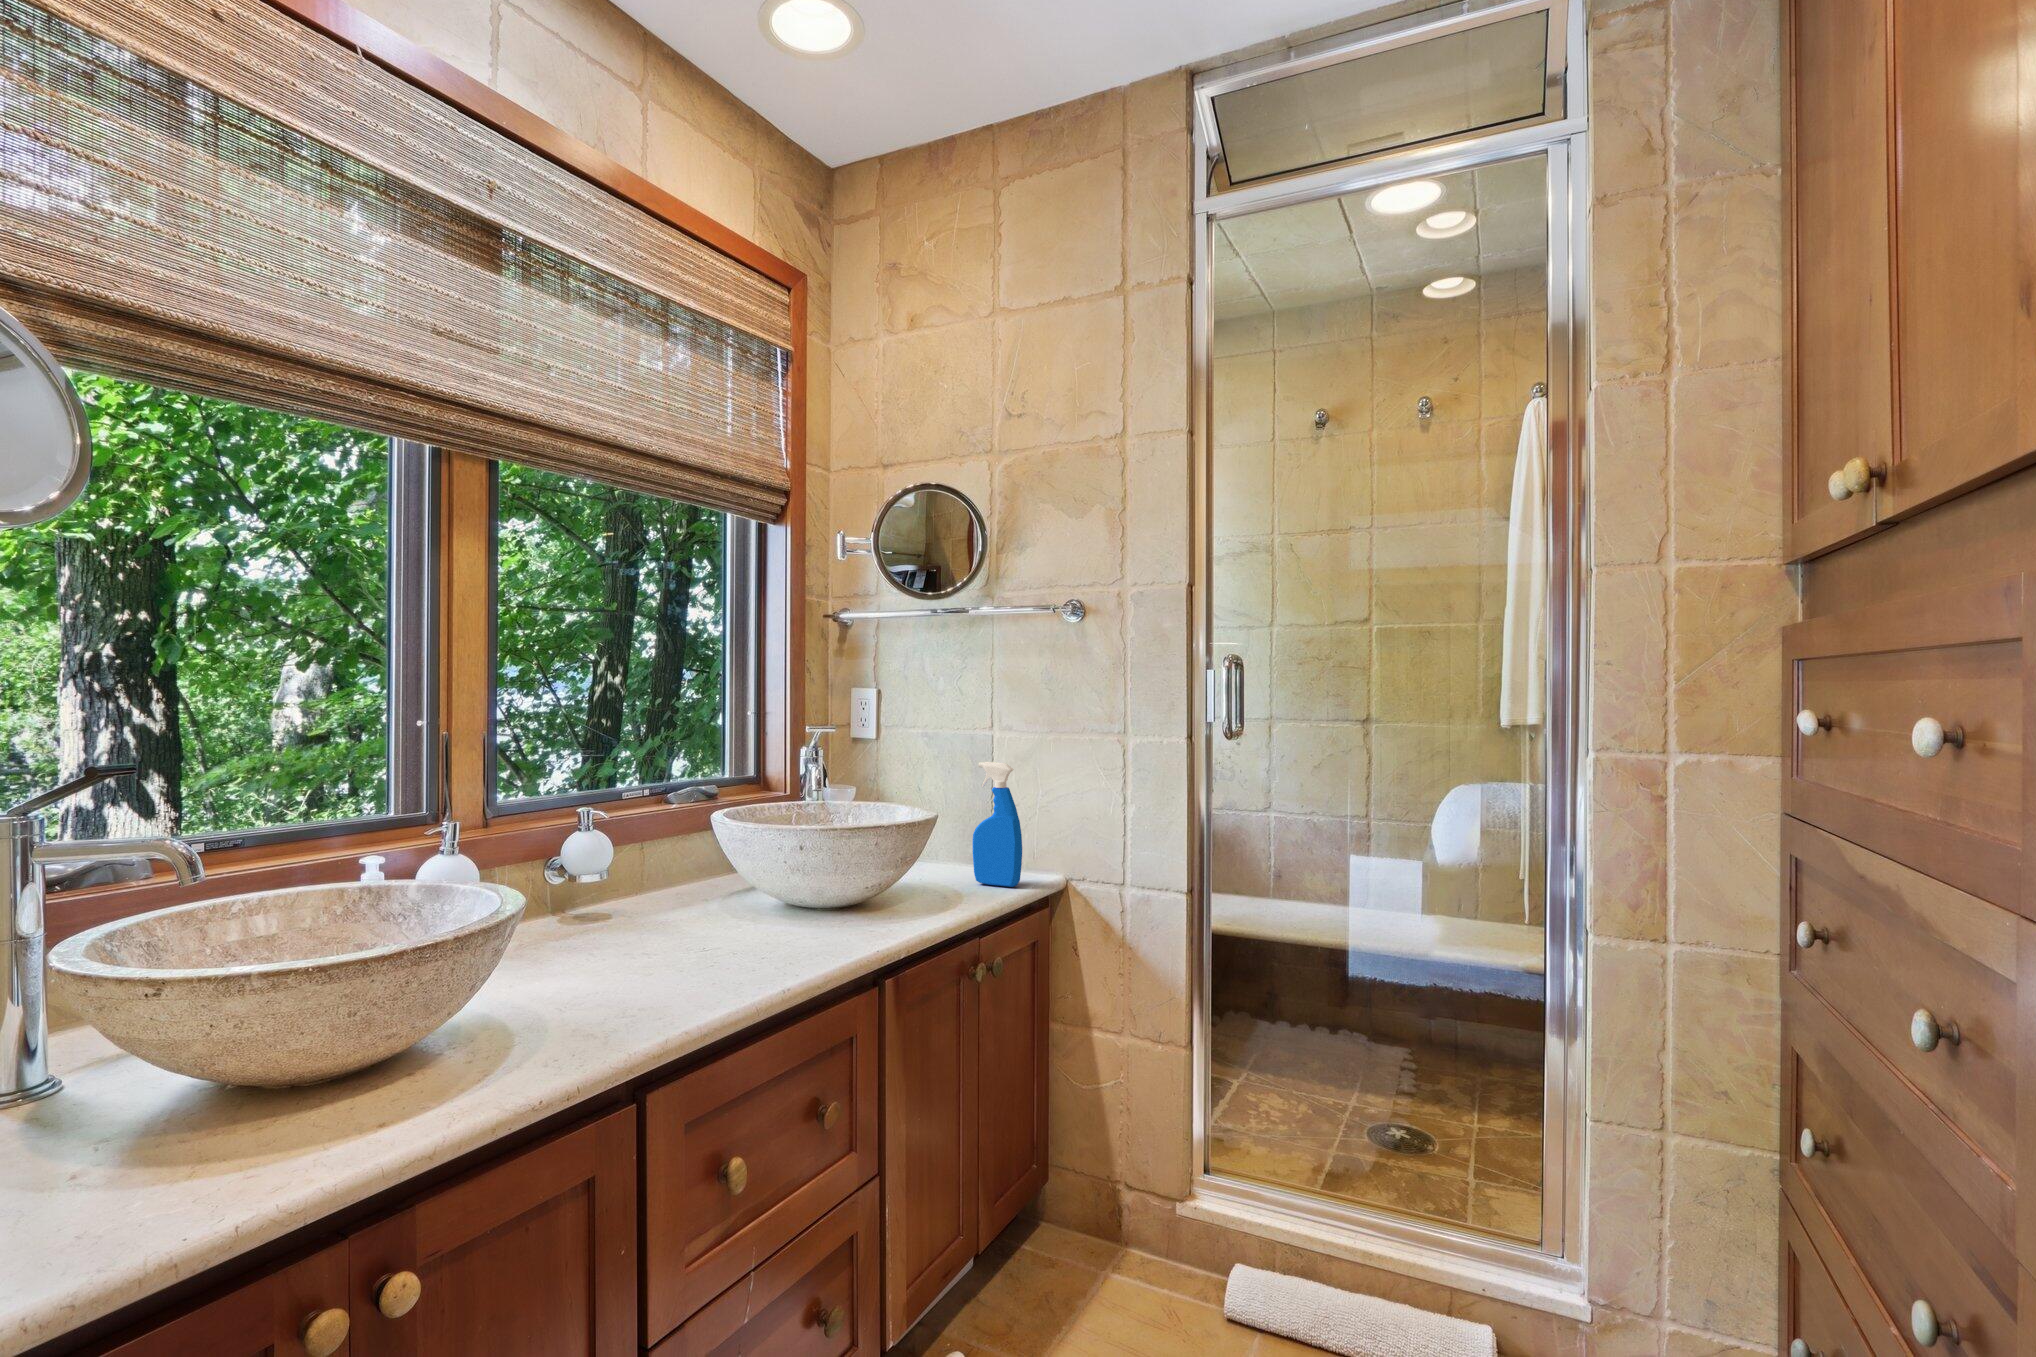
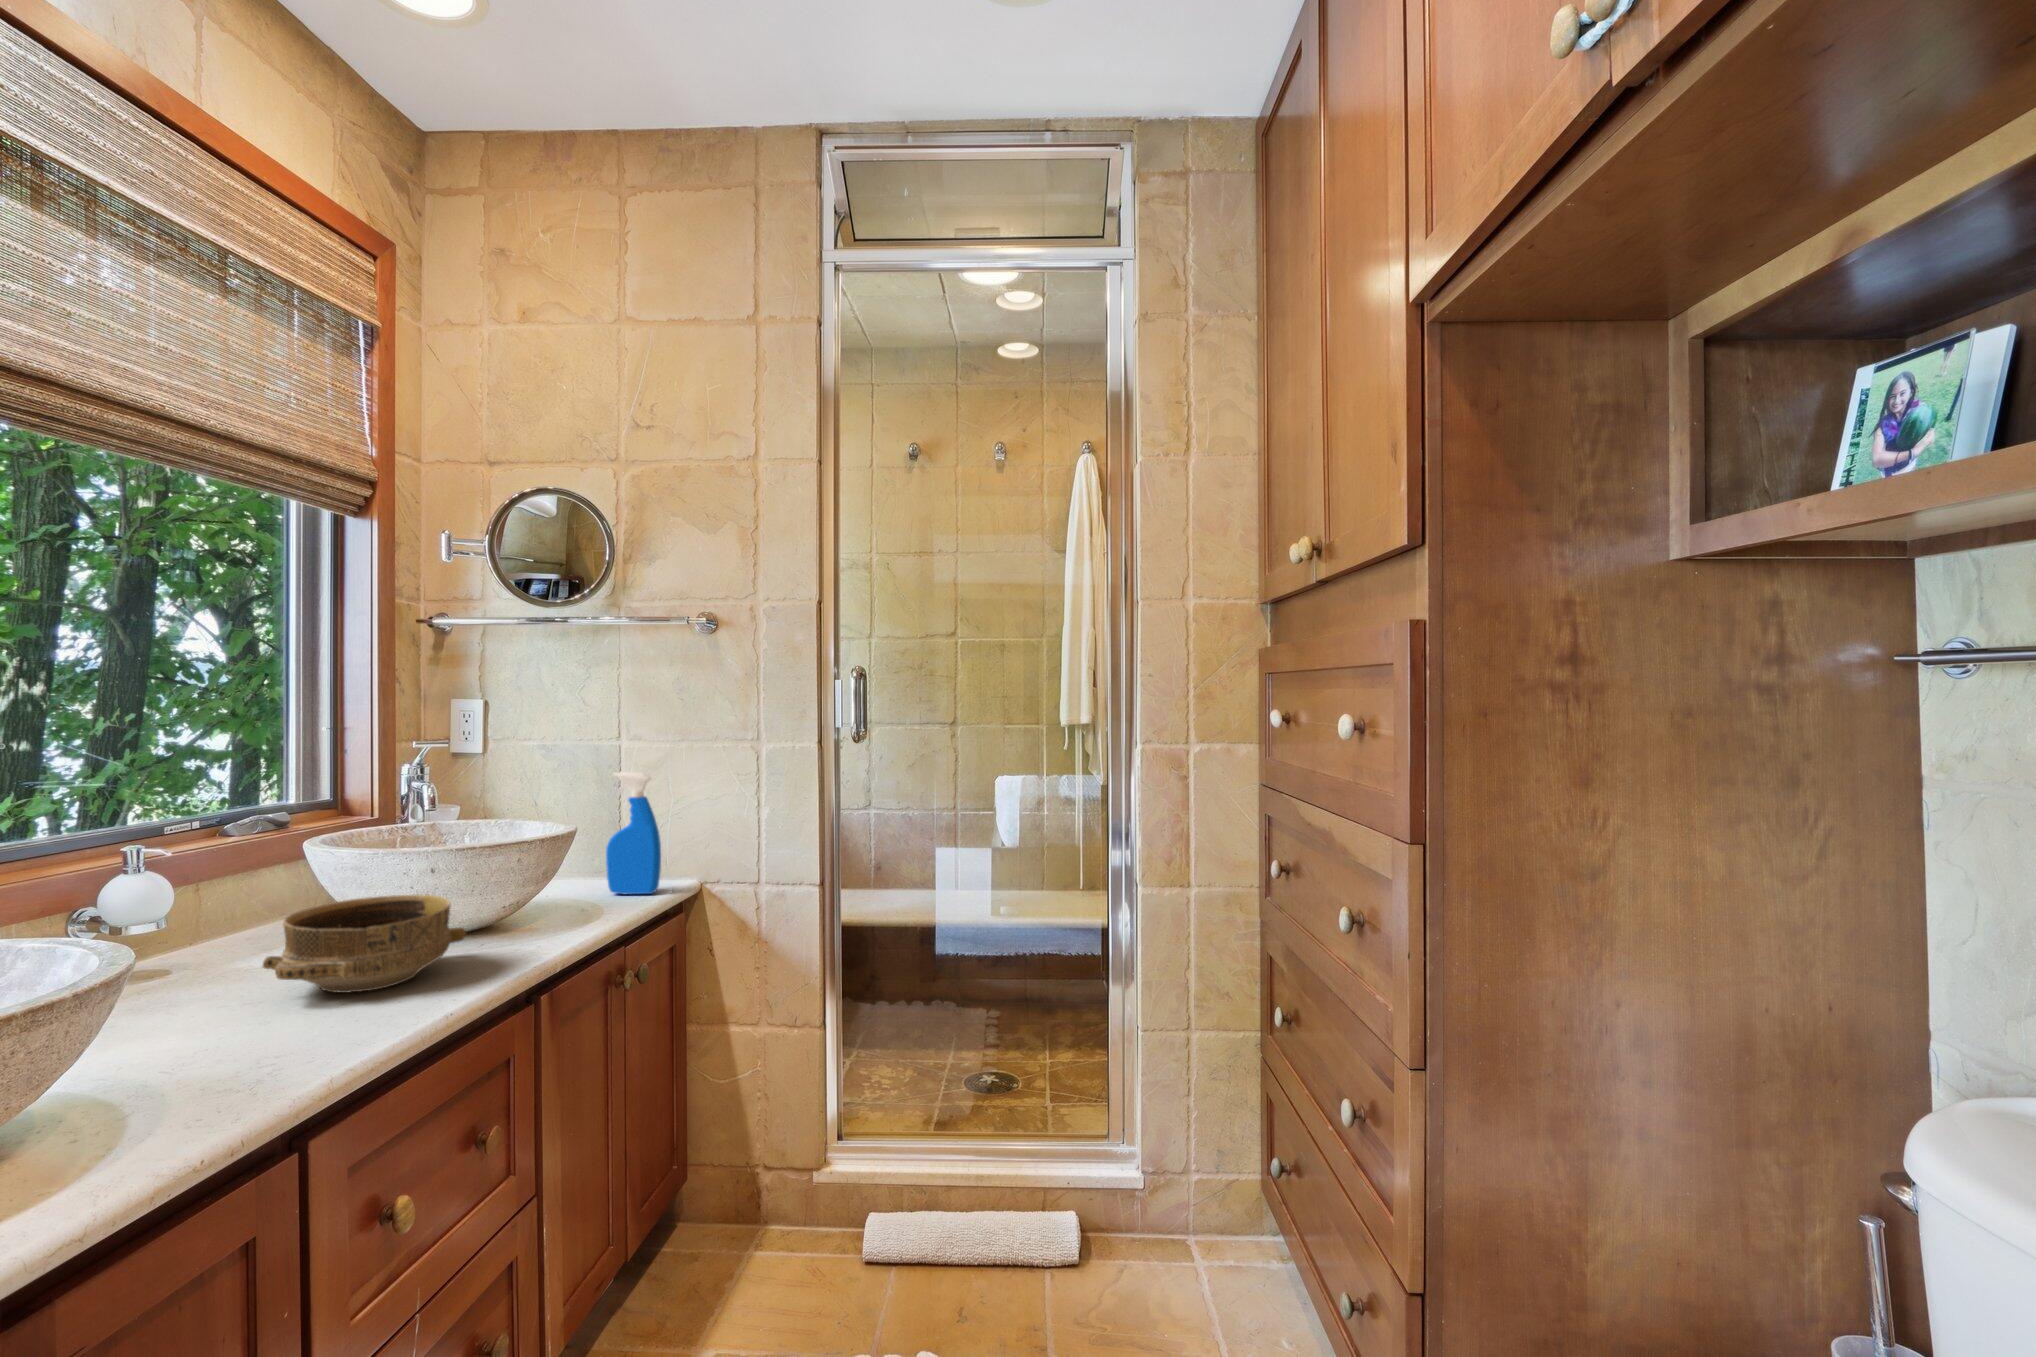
ceramic bowl: none [664,867,824,954] -> present [263,895,466,993]

